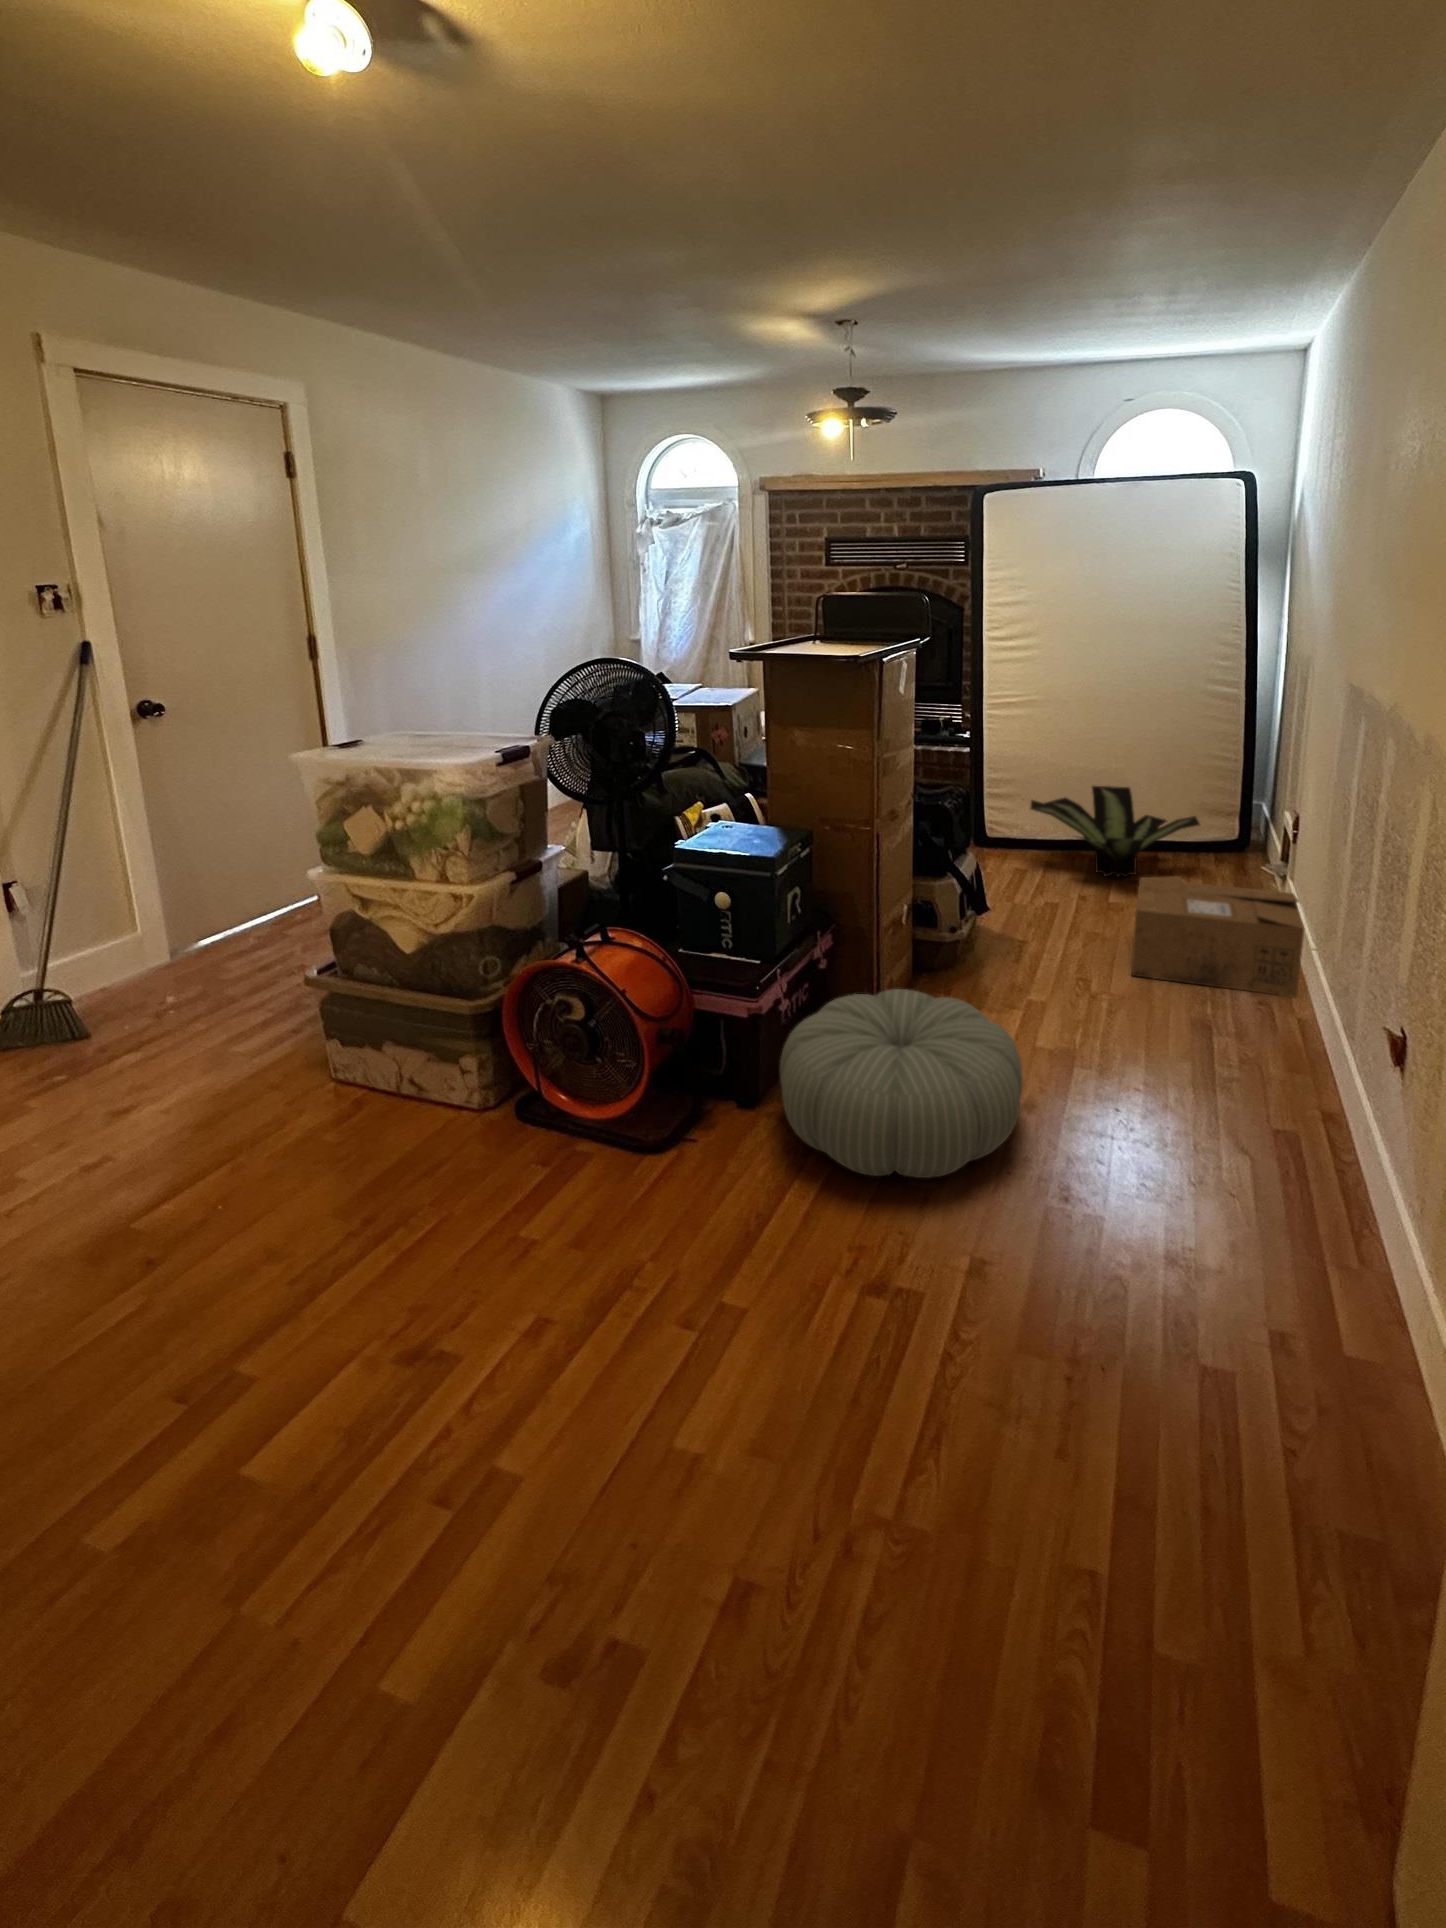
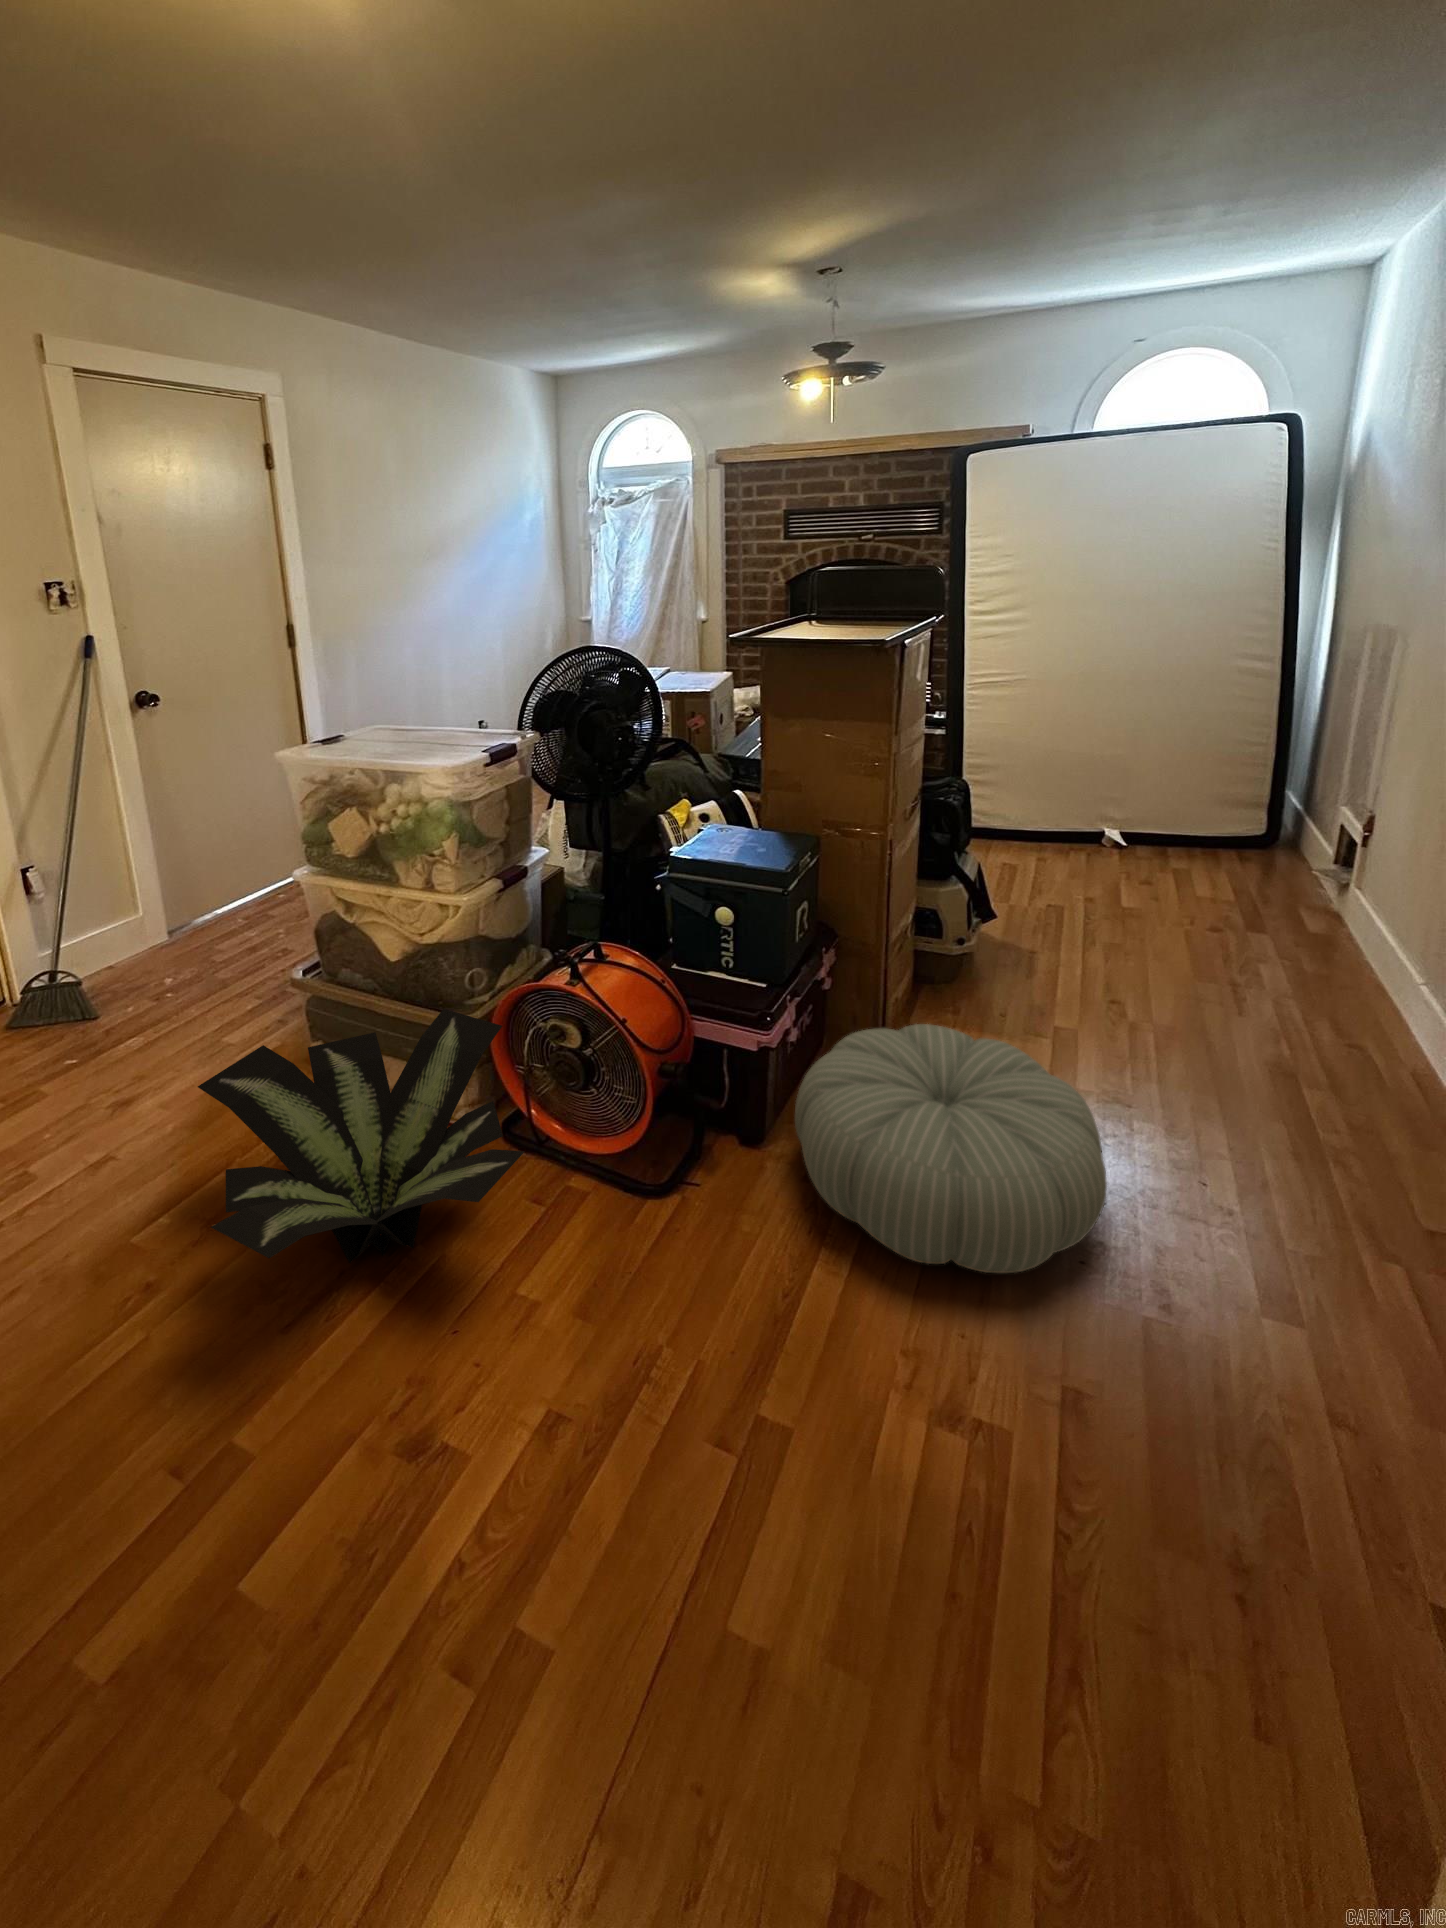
potted plant: present [1031,786,1199,878] -> present [198,1009,525,1263]
cardboard box: present [1131,876,1304,997] -> none [1175,888,1434,1048]

